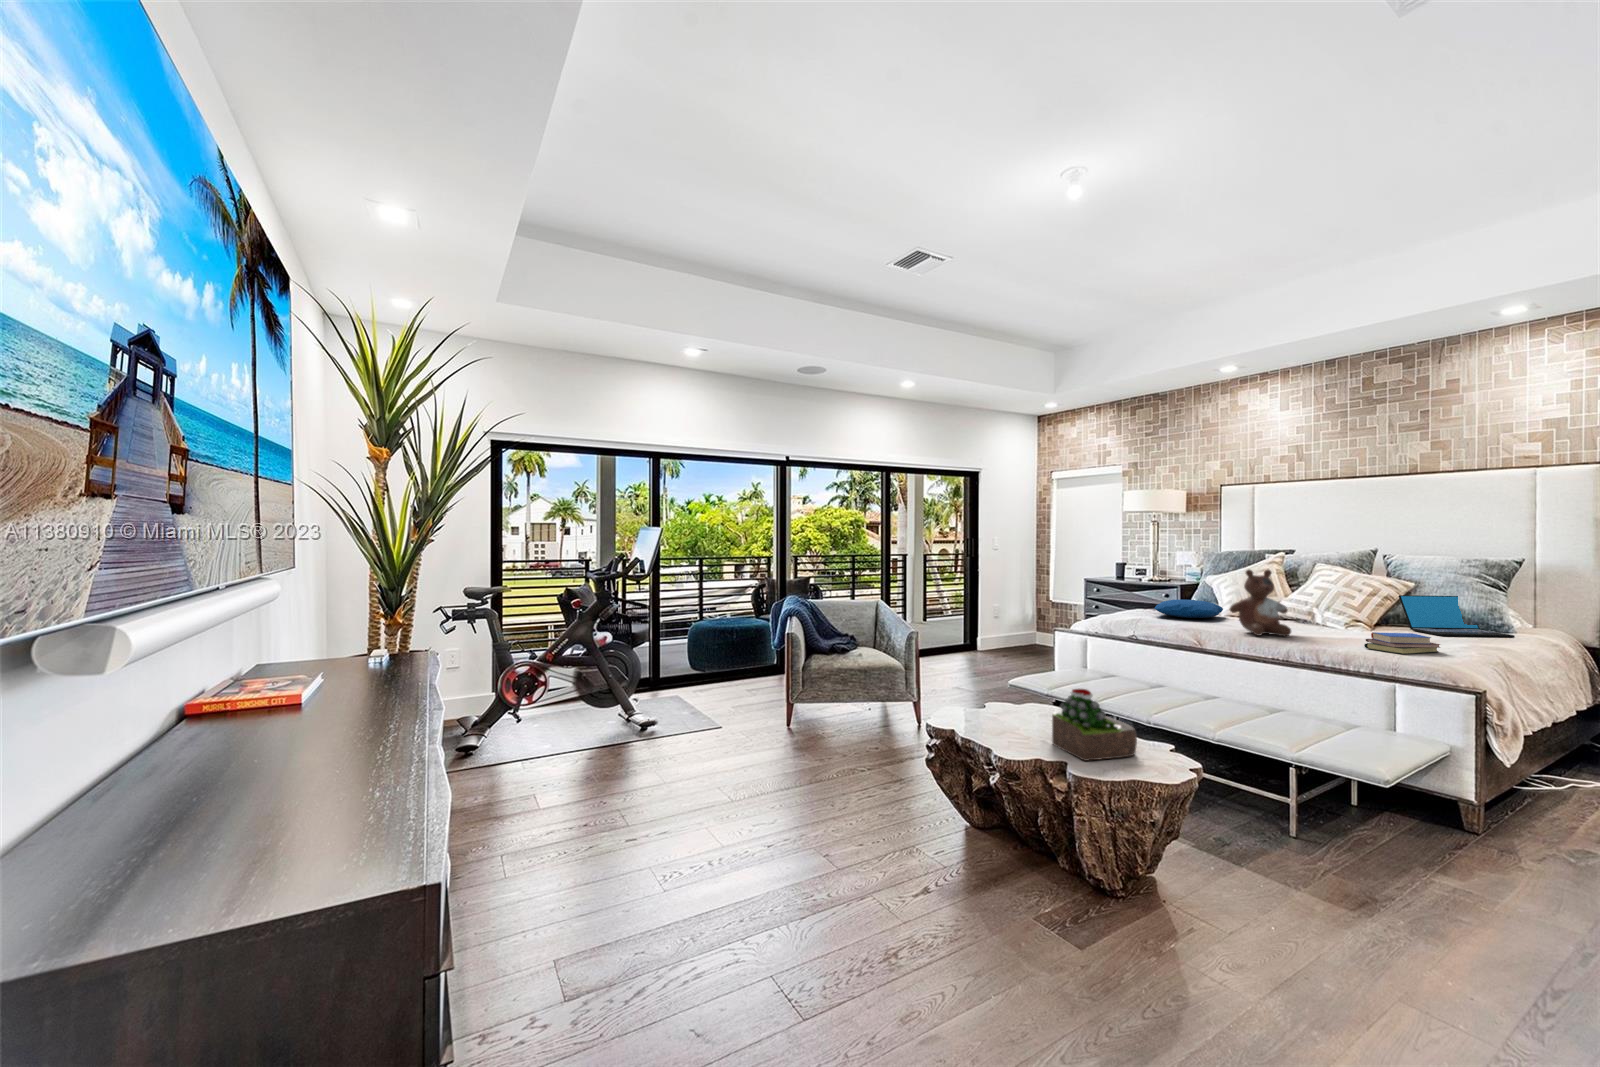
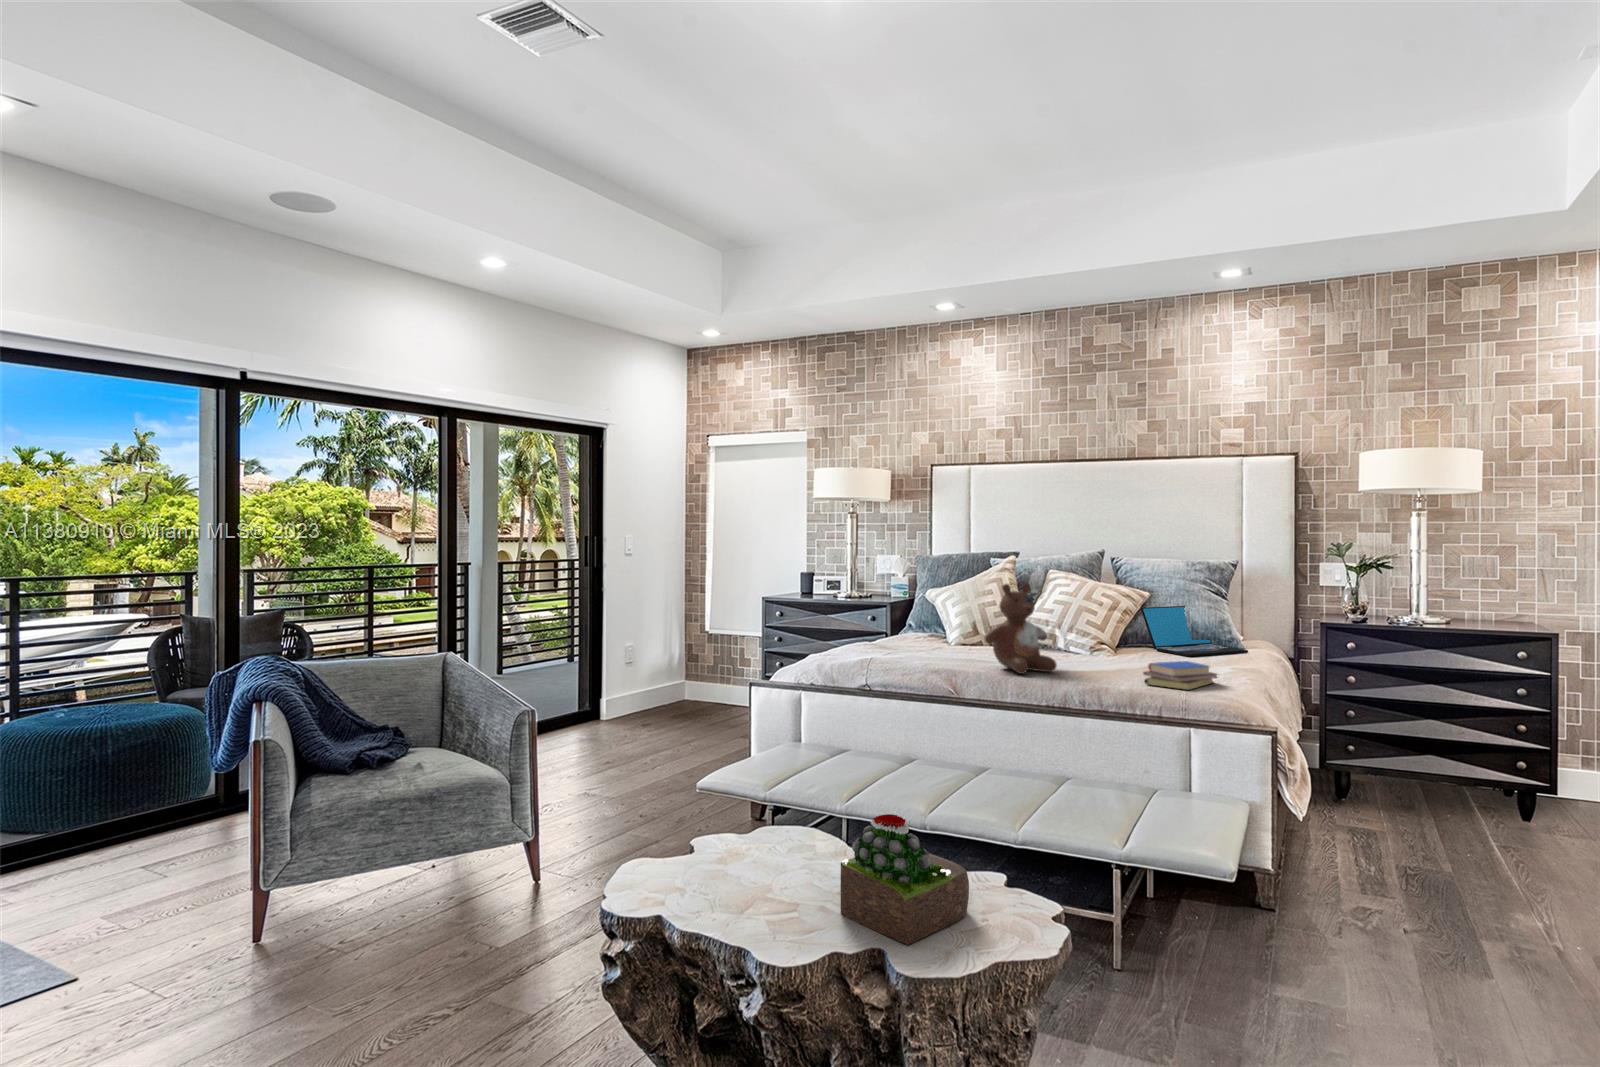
pillow: present [1154,600,1223,618] -> none [877,623,956,649]

